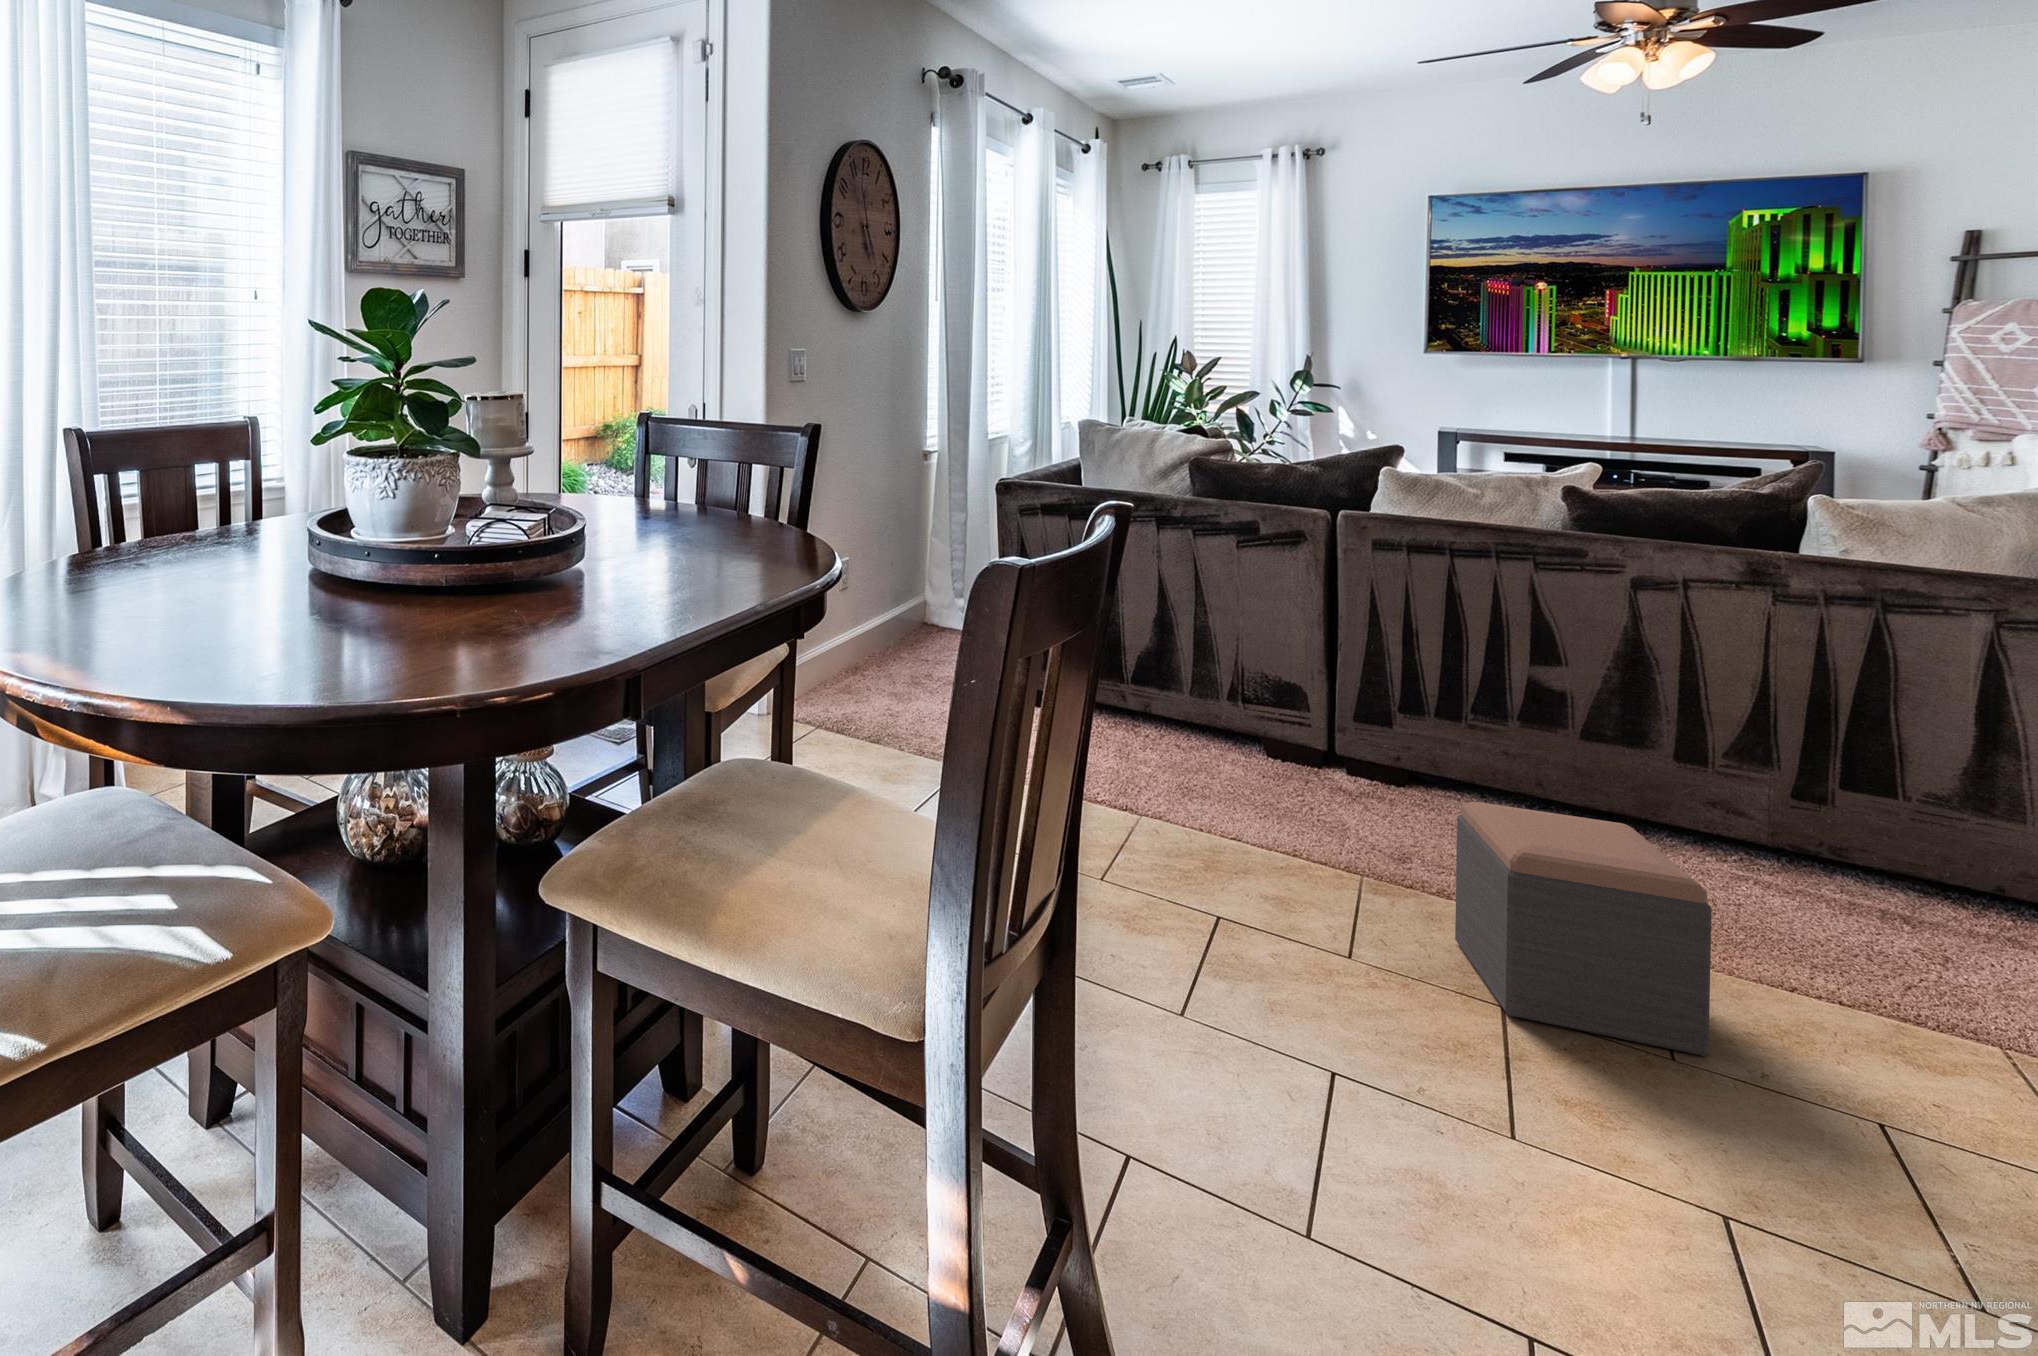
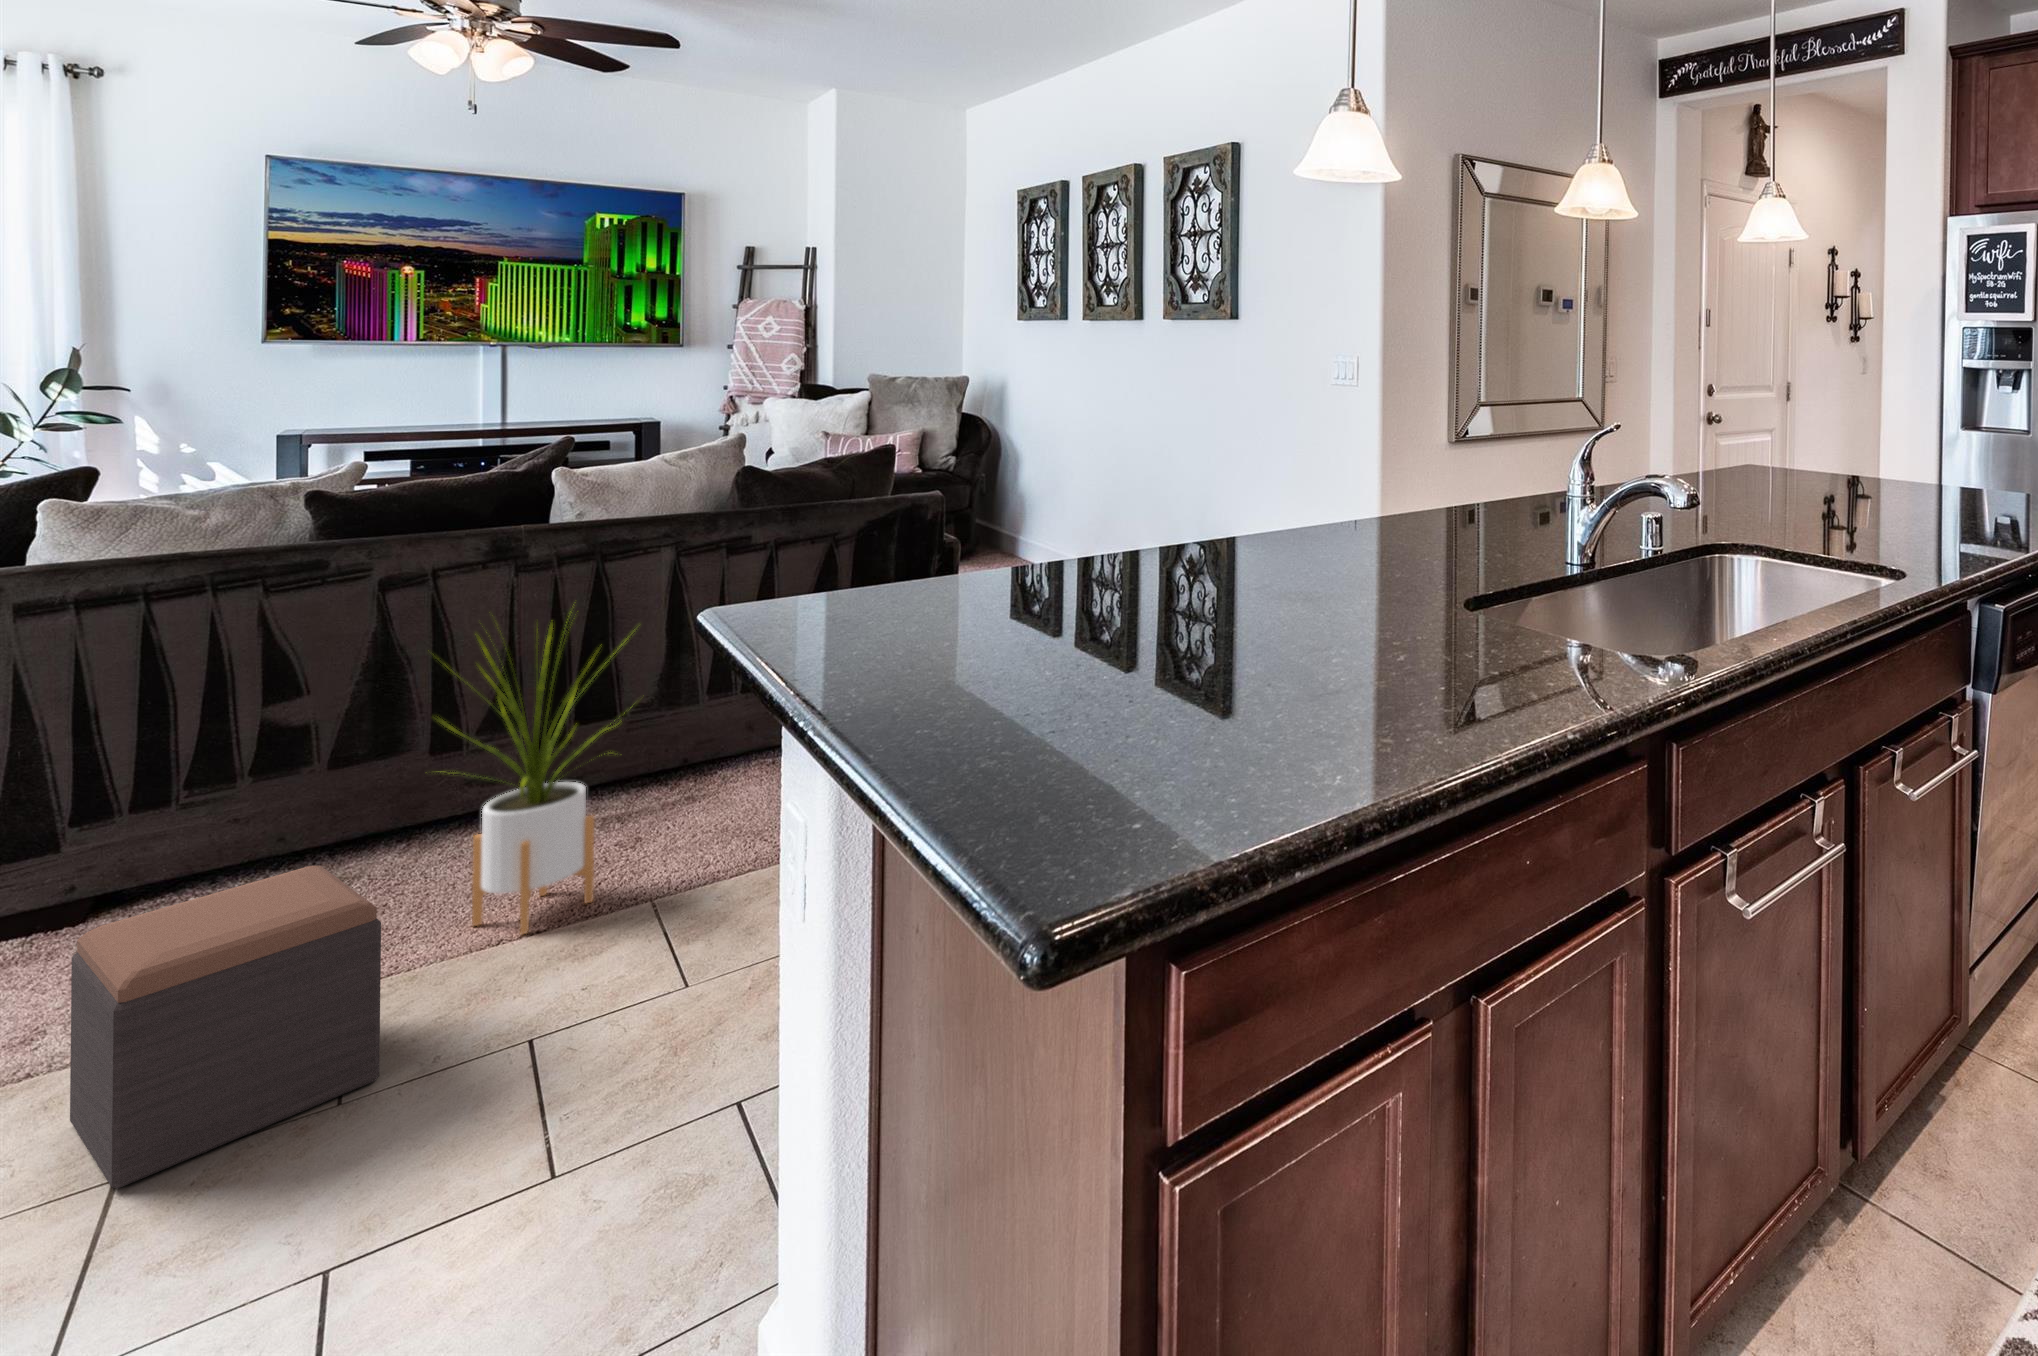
house plant: none [1708,636,1986,1000] -> present [433,623,623,934]

